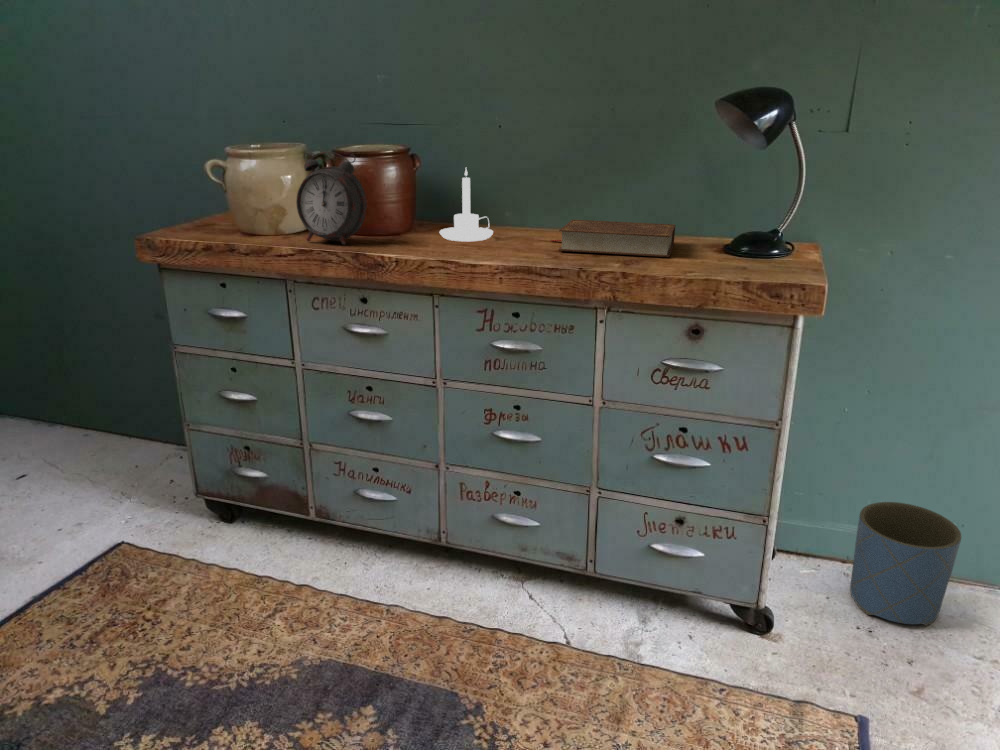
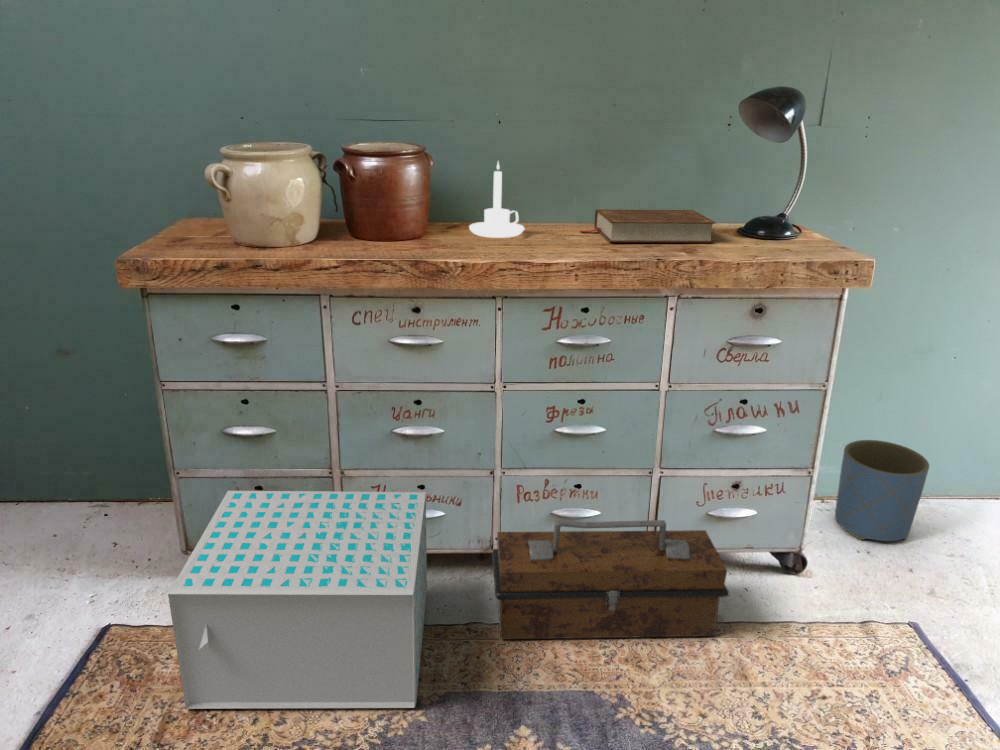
alarm clock: present [296,152,367,245] -> none [324,148,405,250]
storage box: none [107,447,378,665] -> present [168,491,427,709]
toolbox: none [399,520,640,672] -> present [492,520,729,639]

